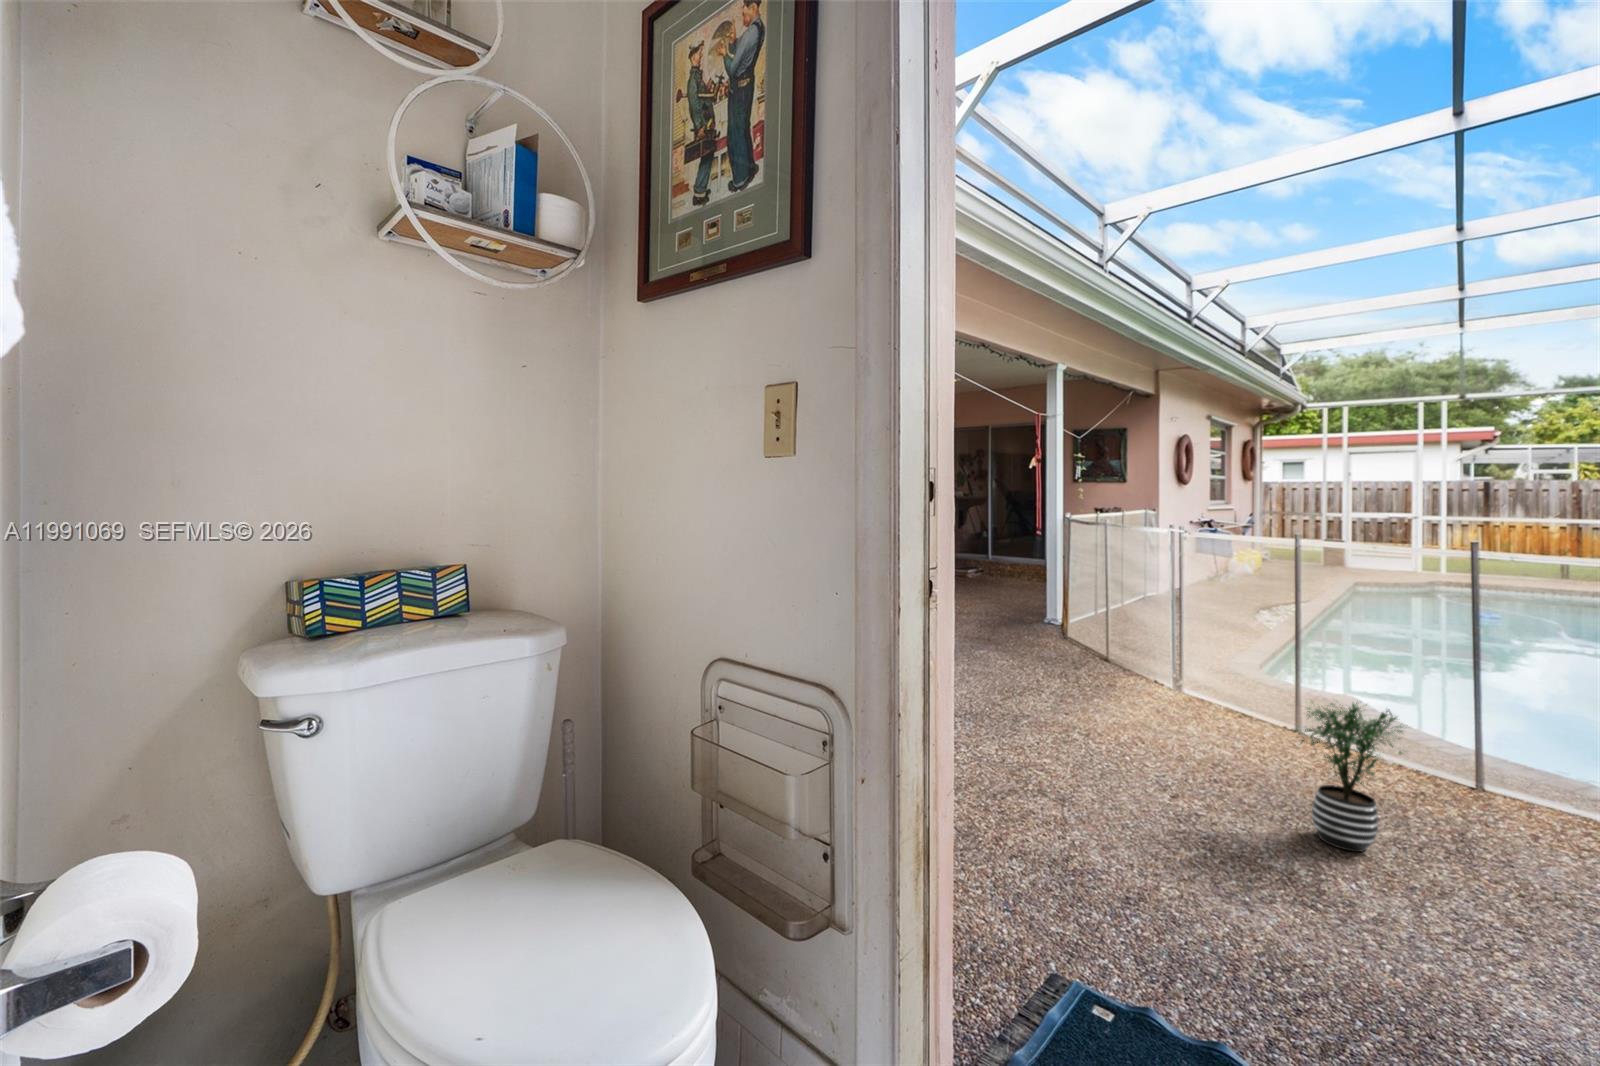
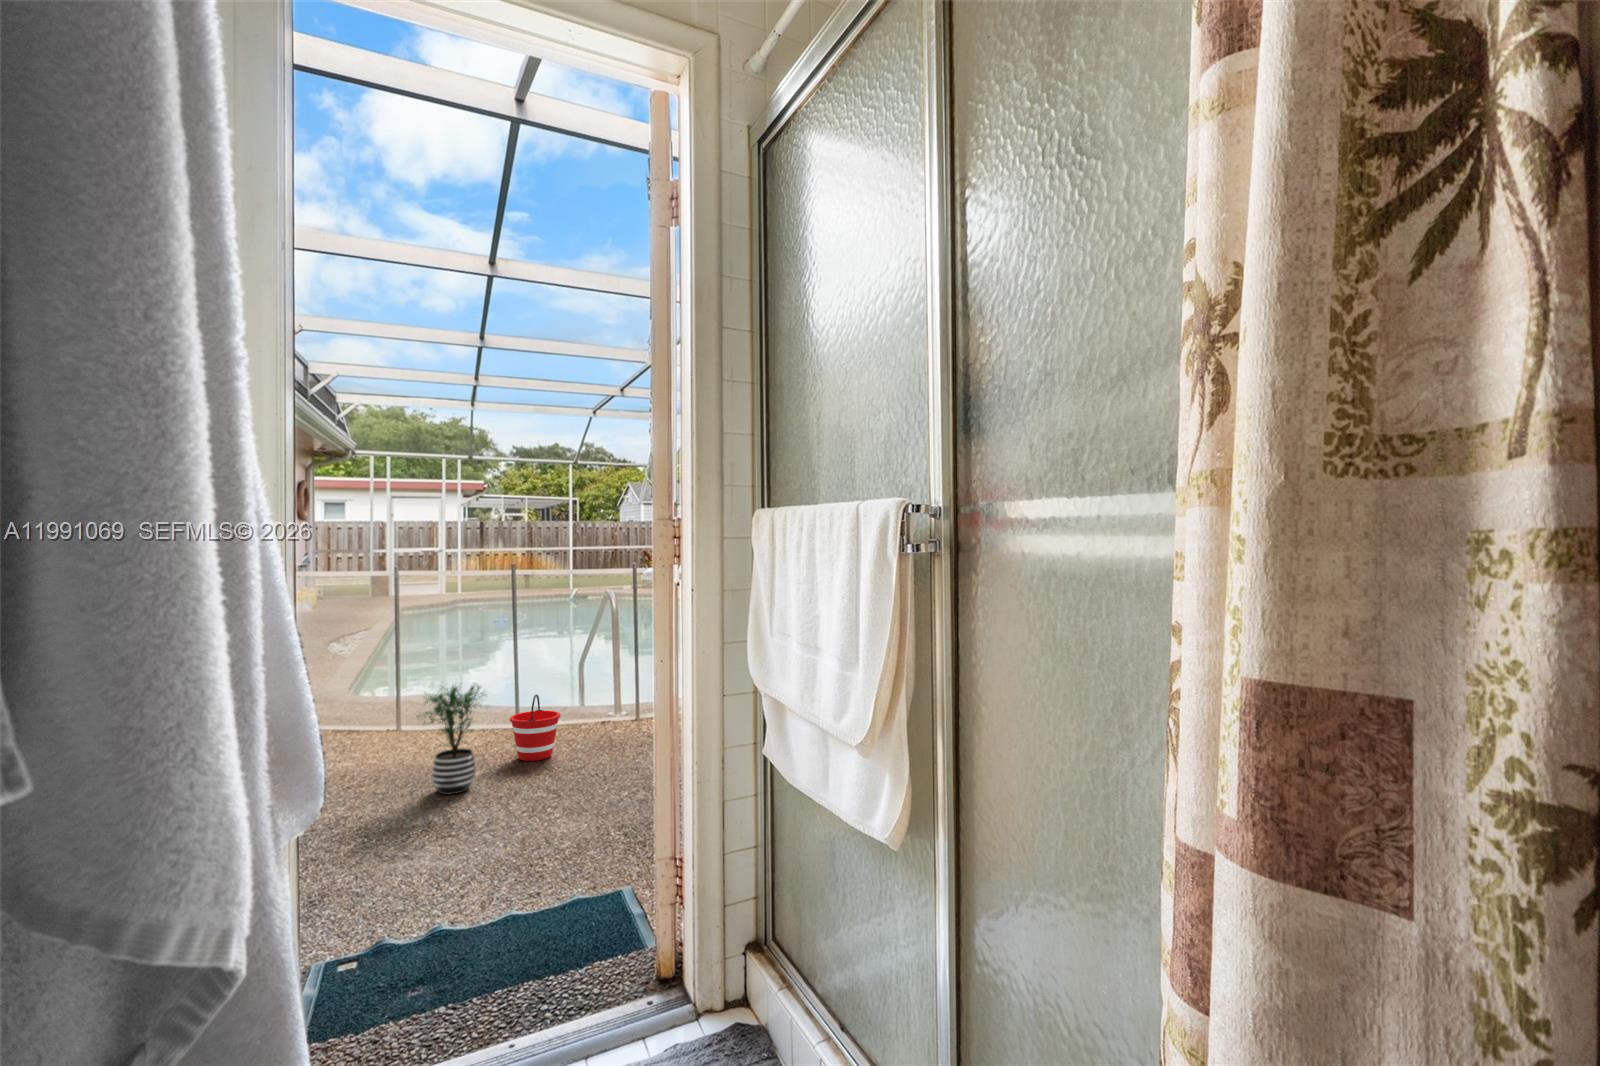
bucket: none [1454,754,1561,860] -> present [510,695,561,761]

